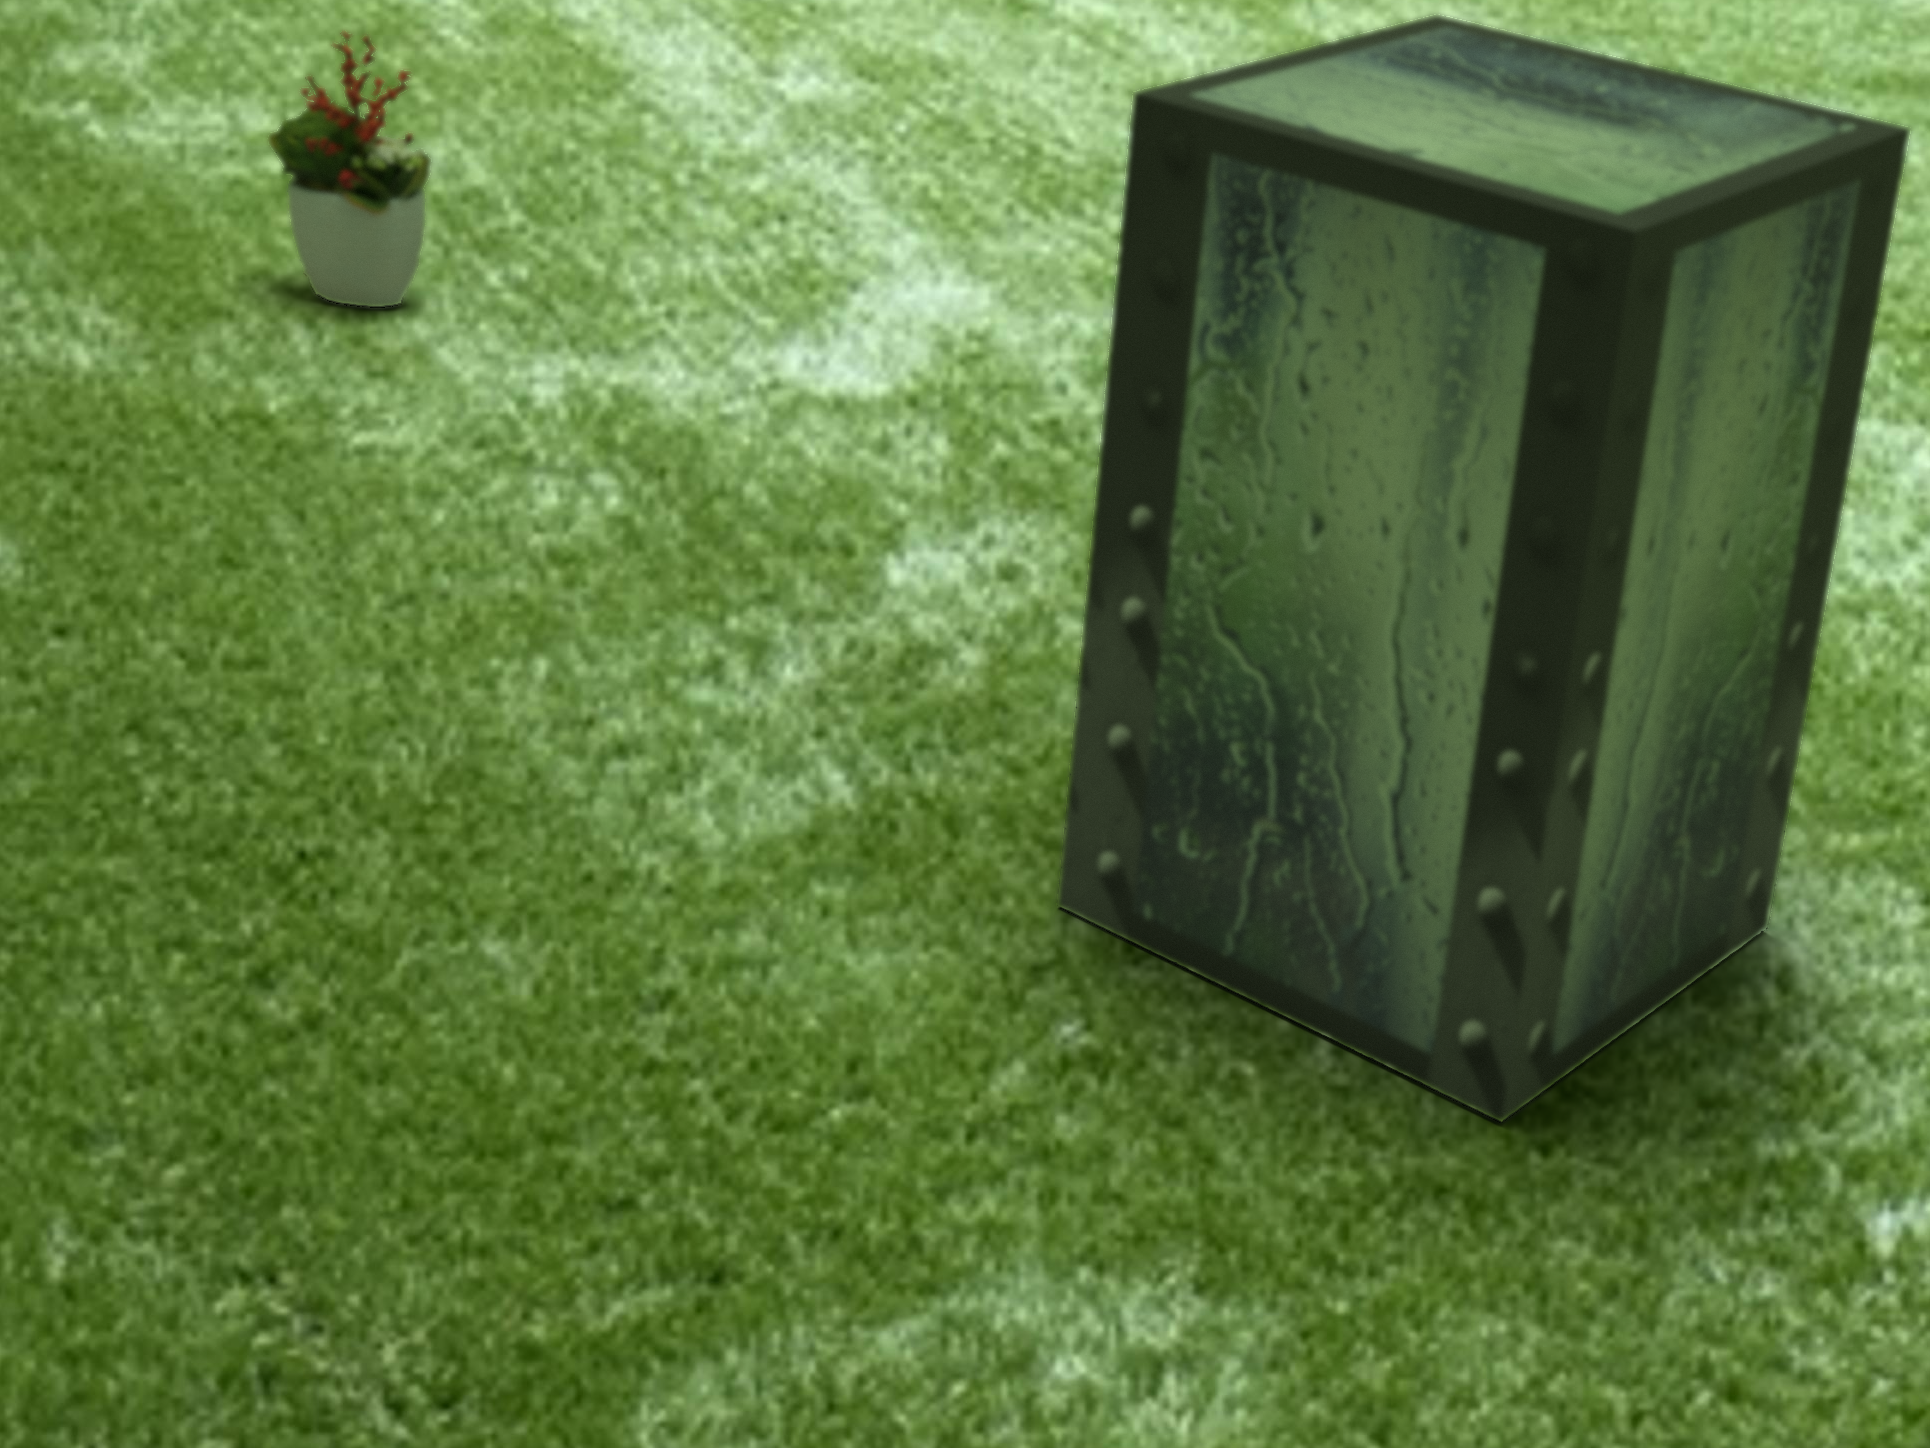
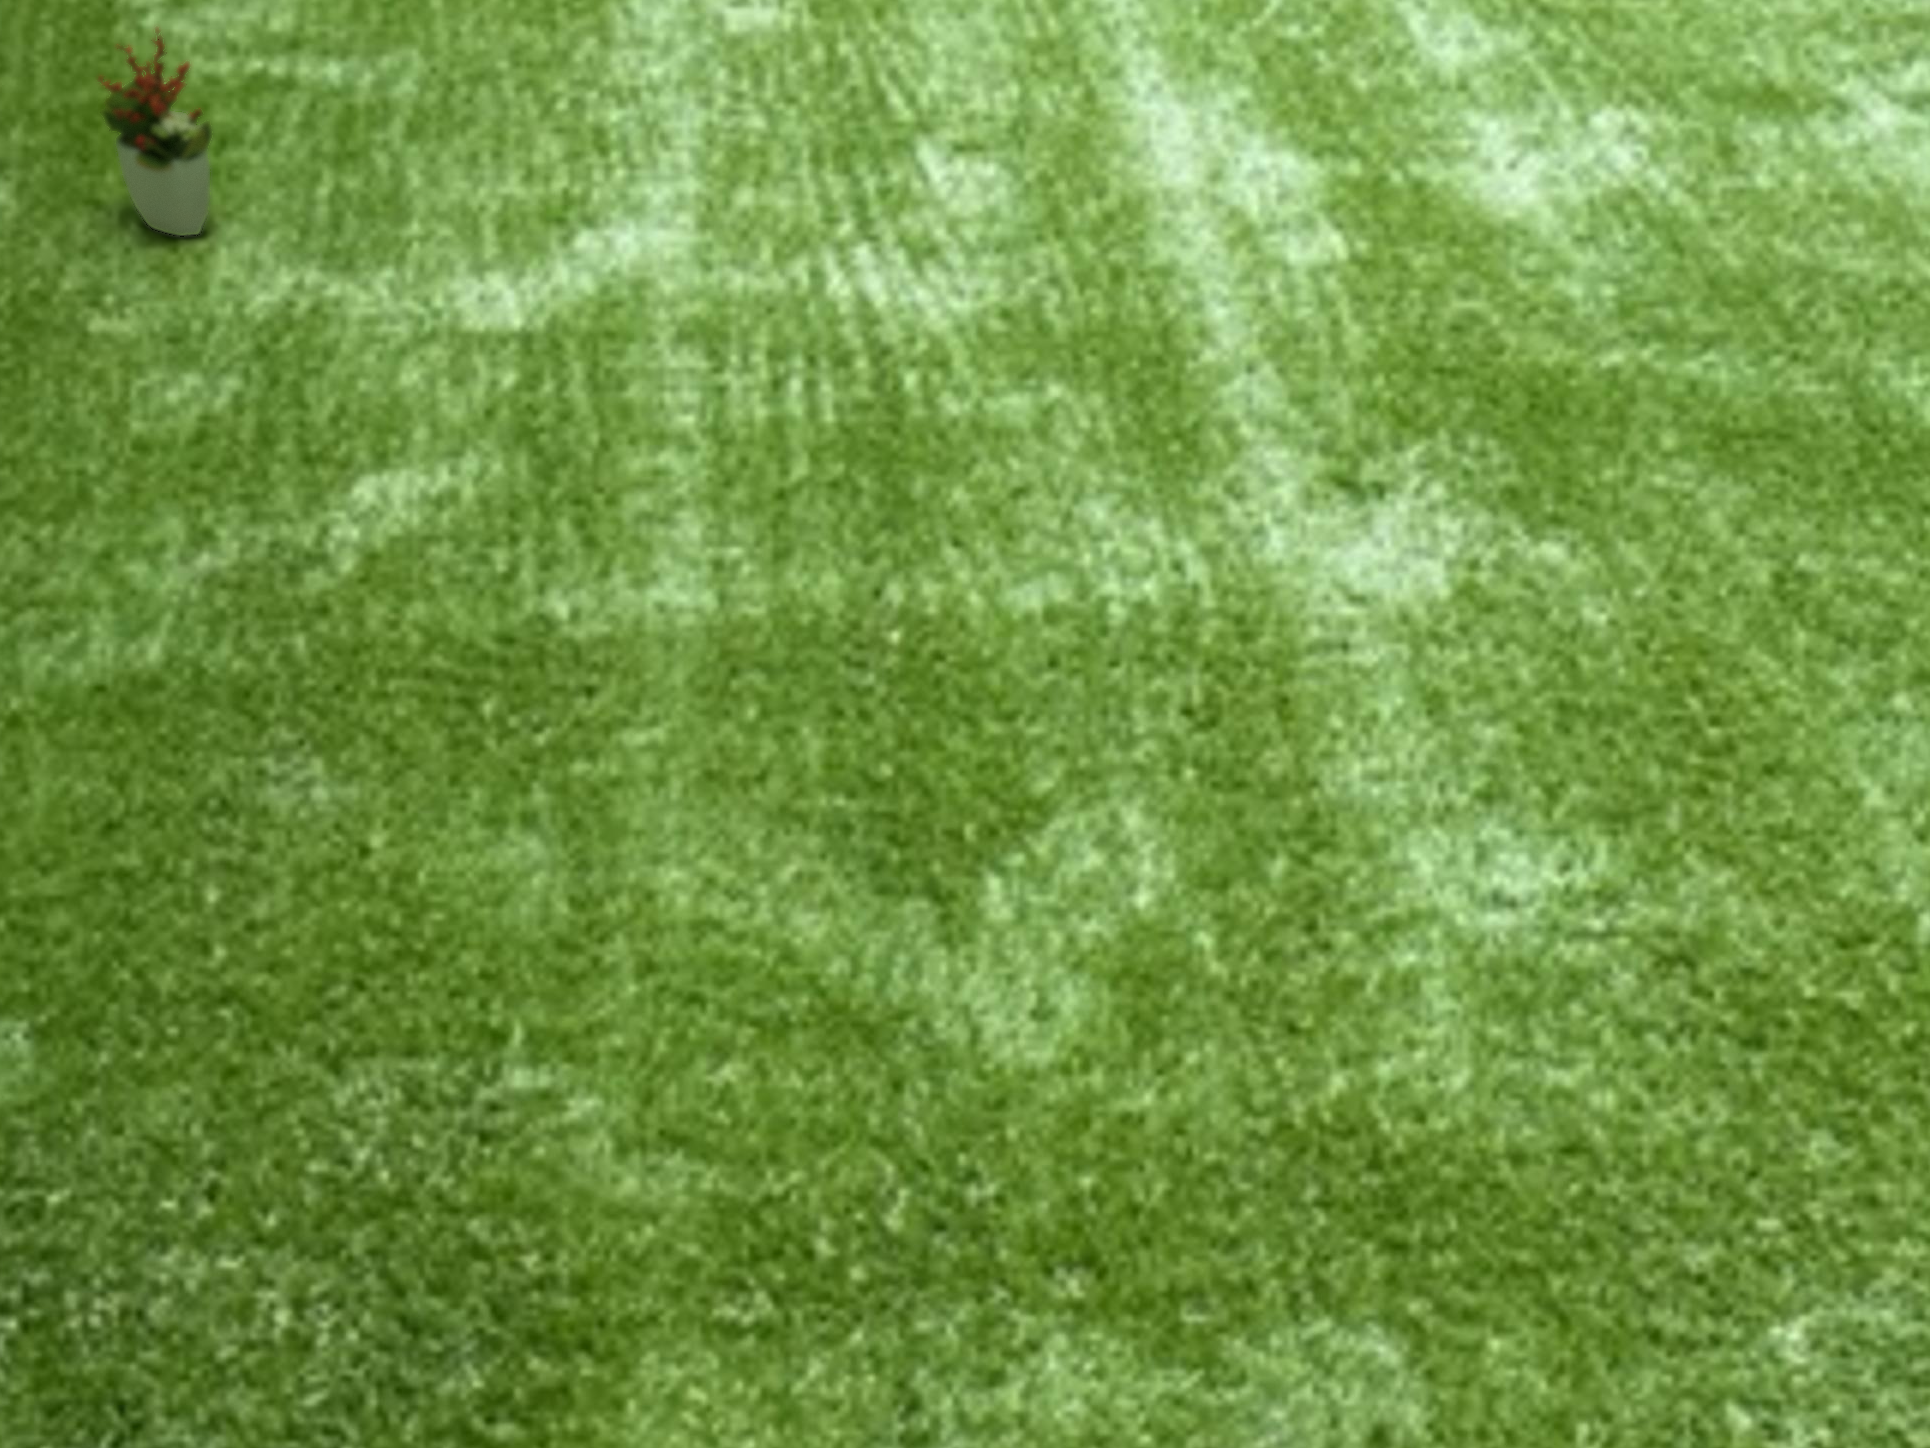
storage box: present [1058,15,1910,1121] -> none [118,207,639,1007]

